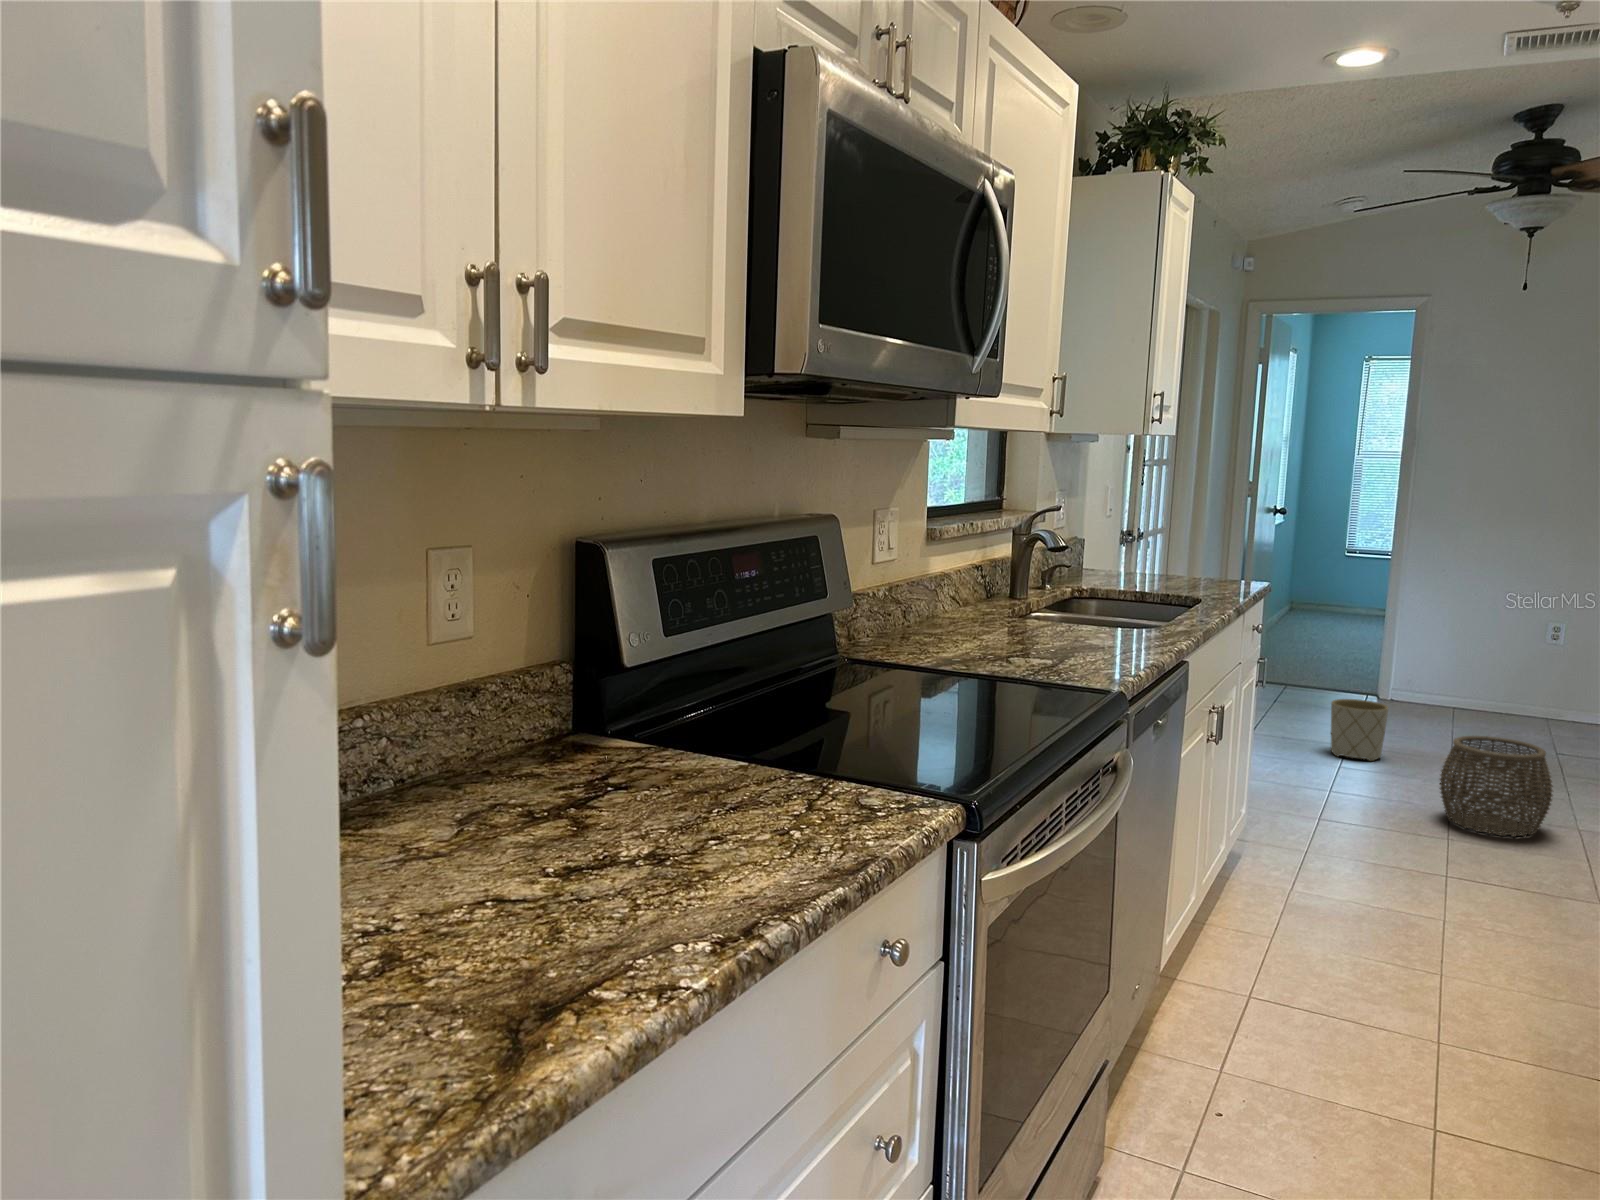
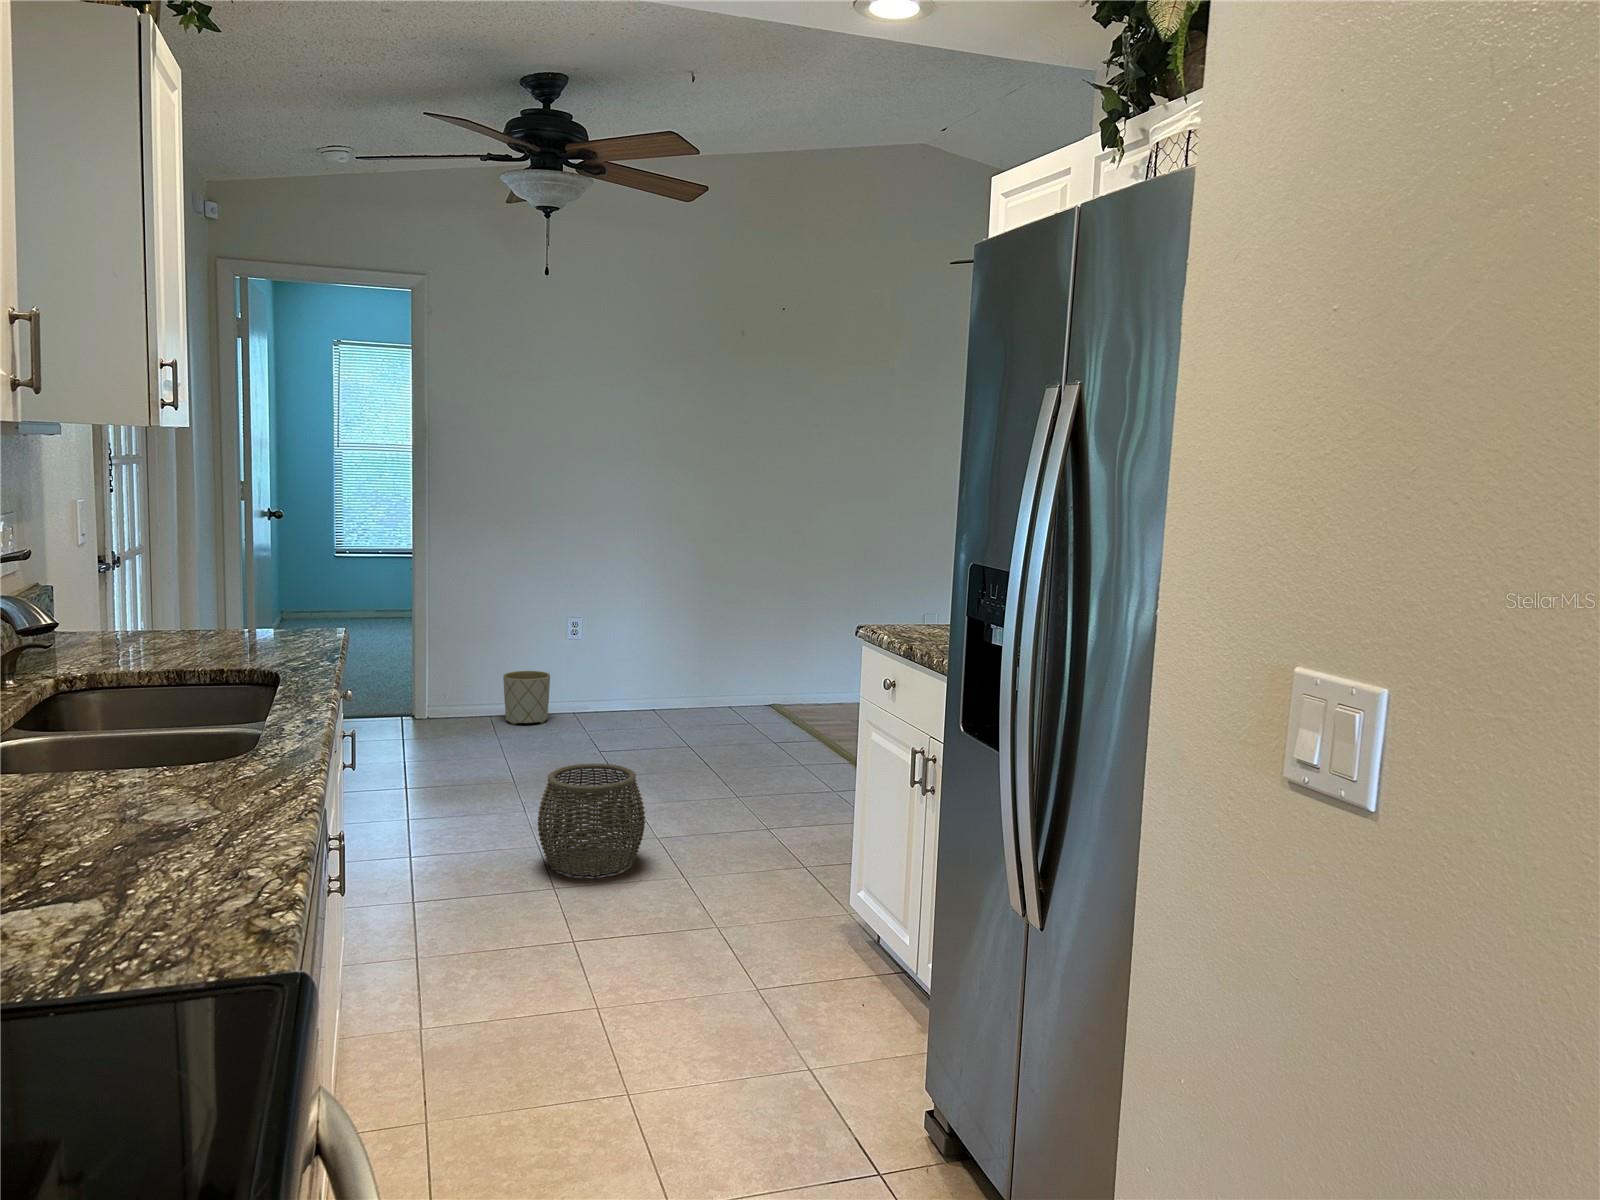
planter: present [1331,699,1388,761] -> present [503,671,550,725]

